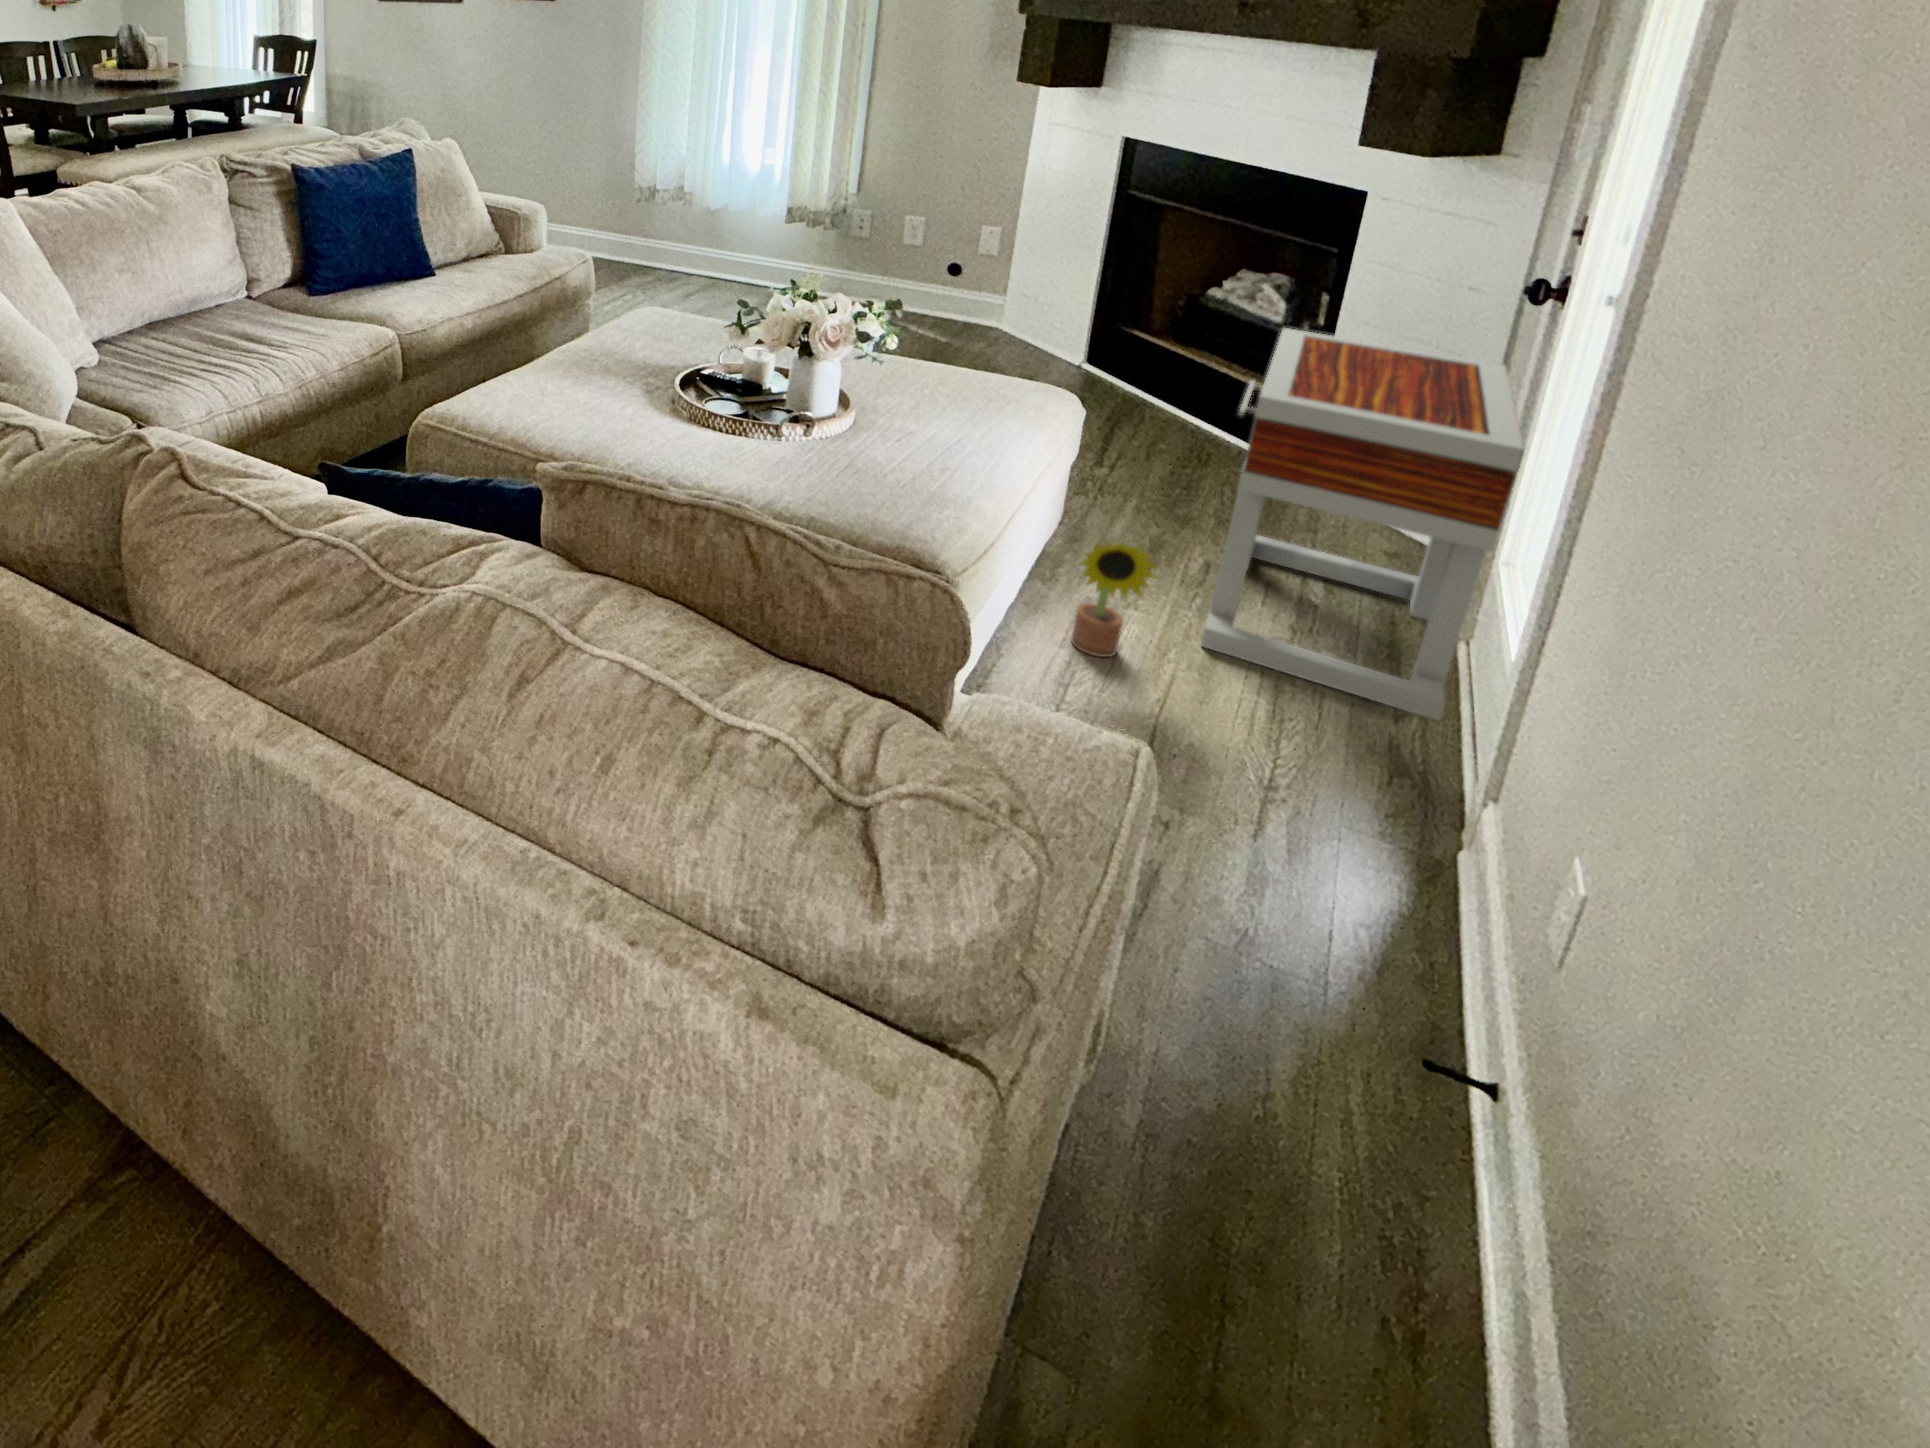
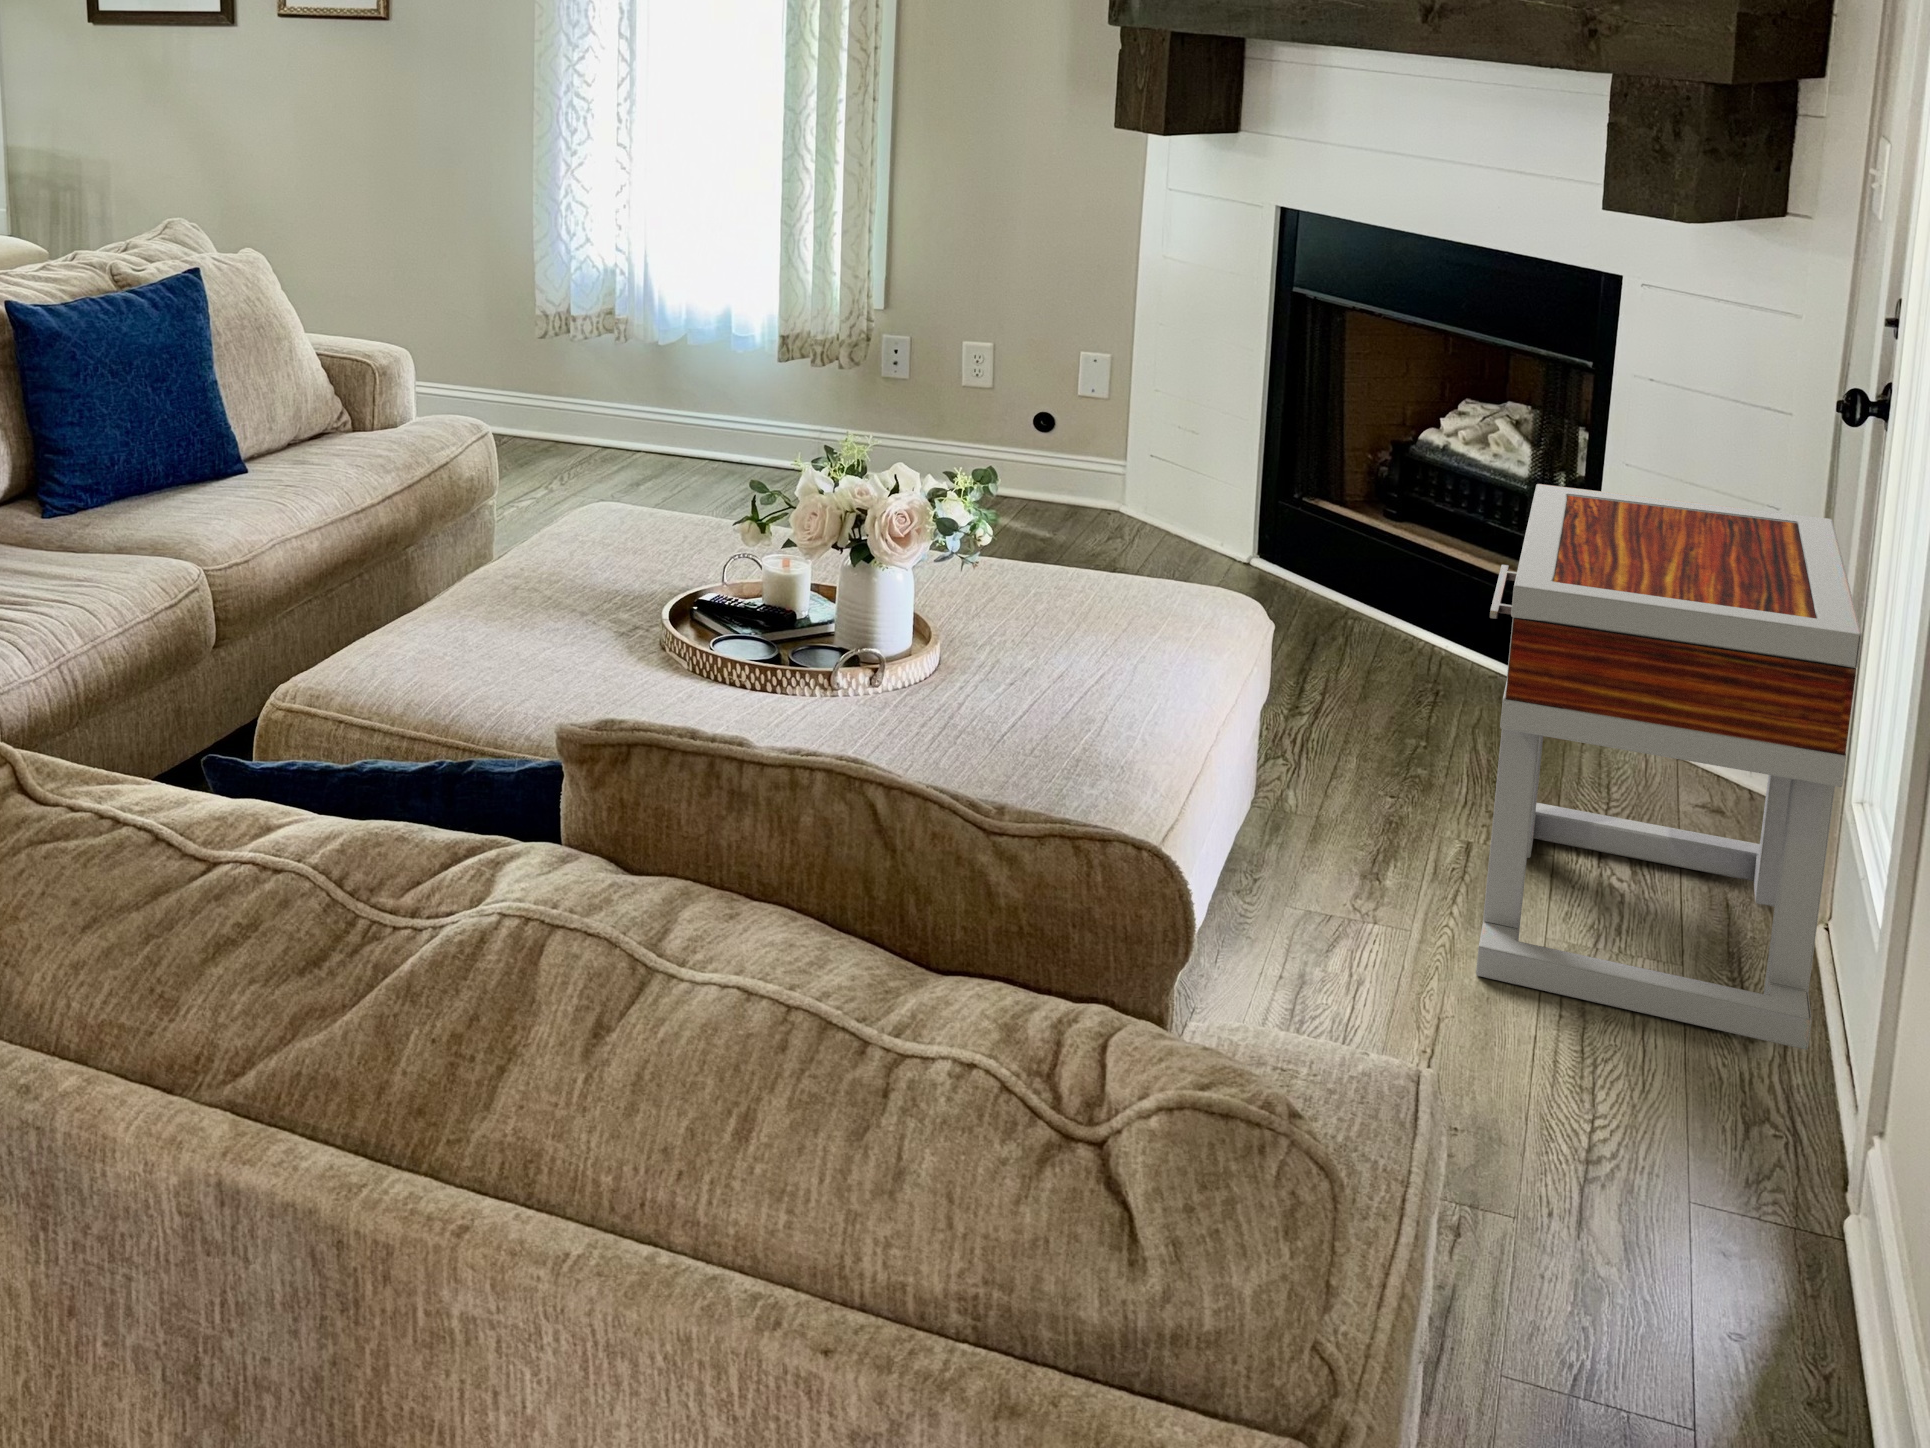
decorative plant: present [1071,542,1156,657] -> none [1293,819,1409,1005]

